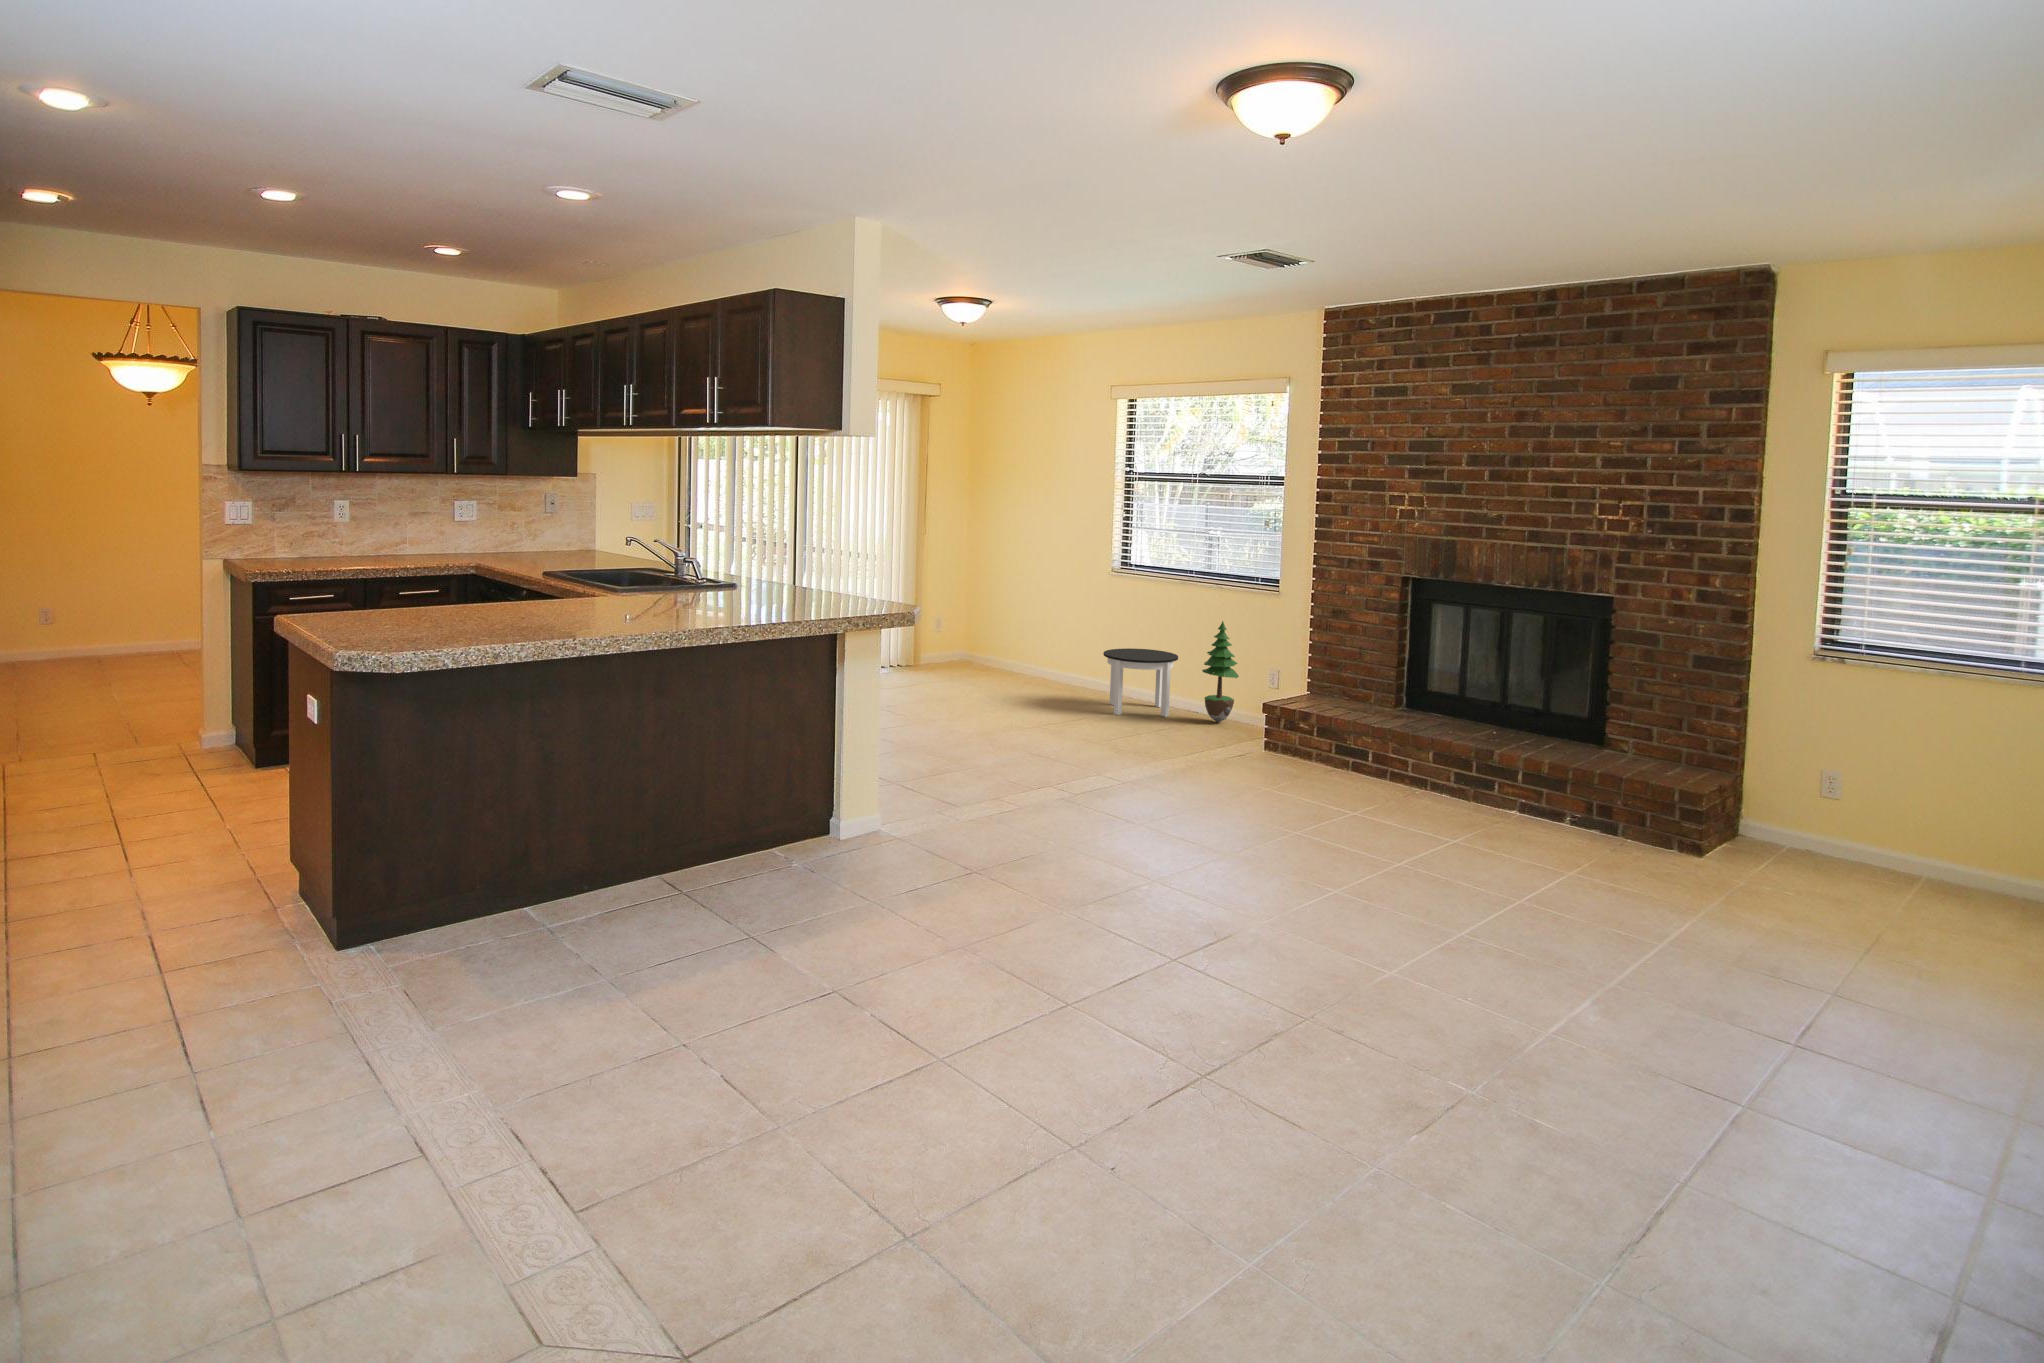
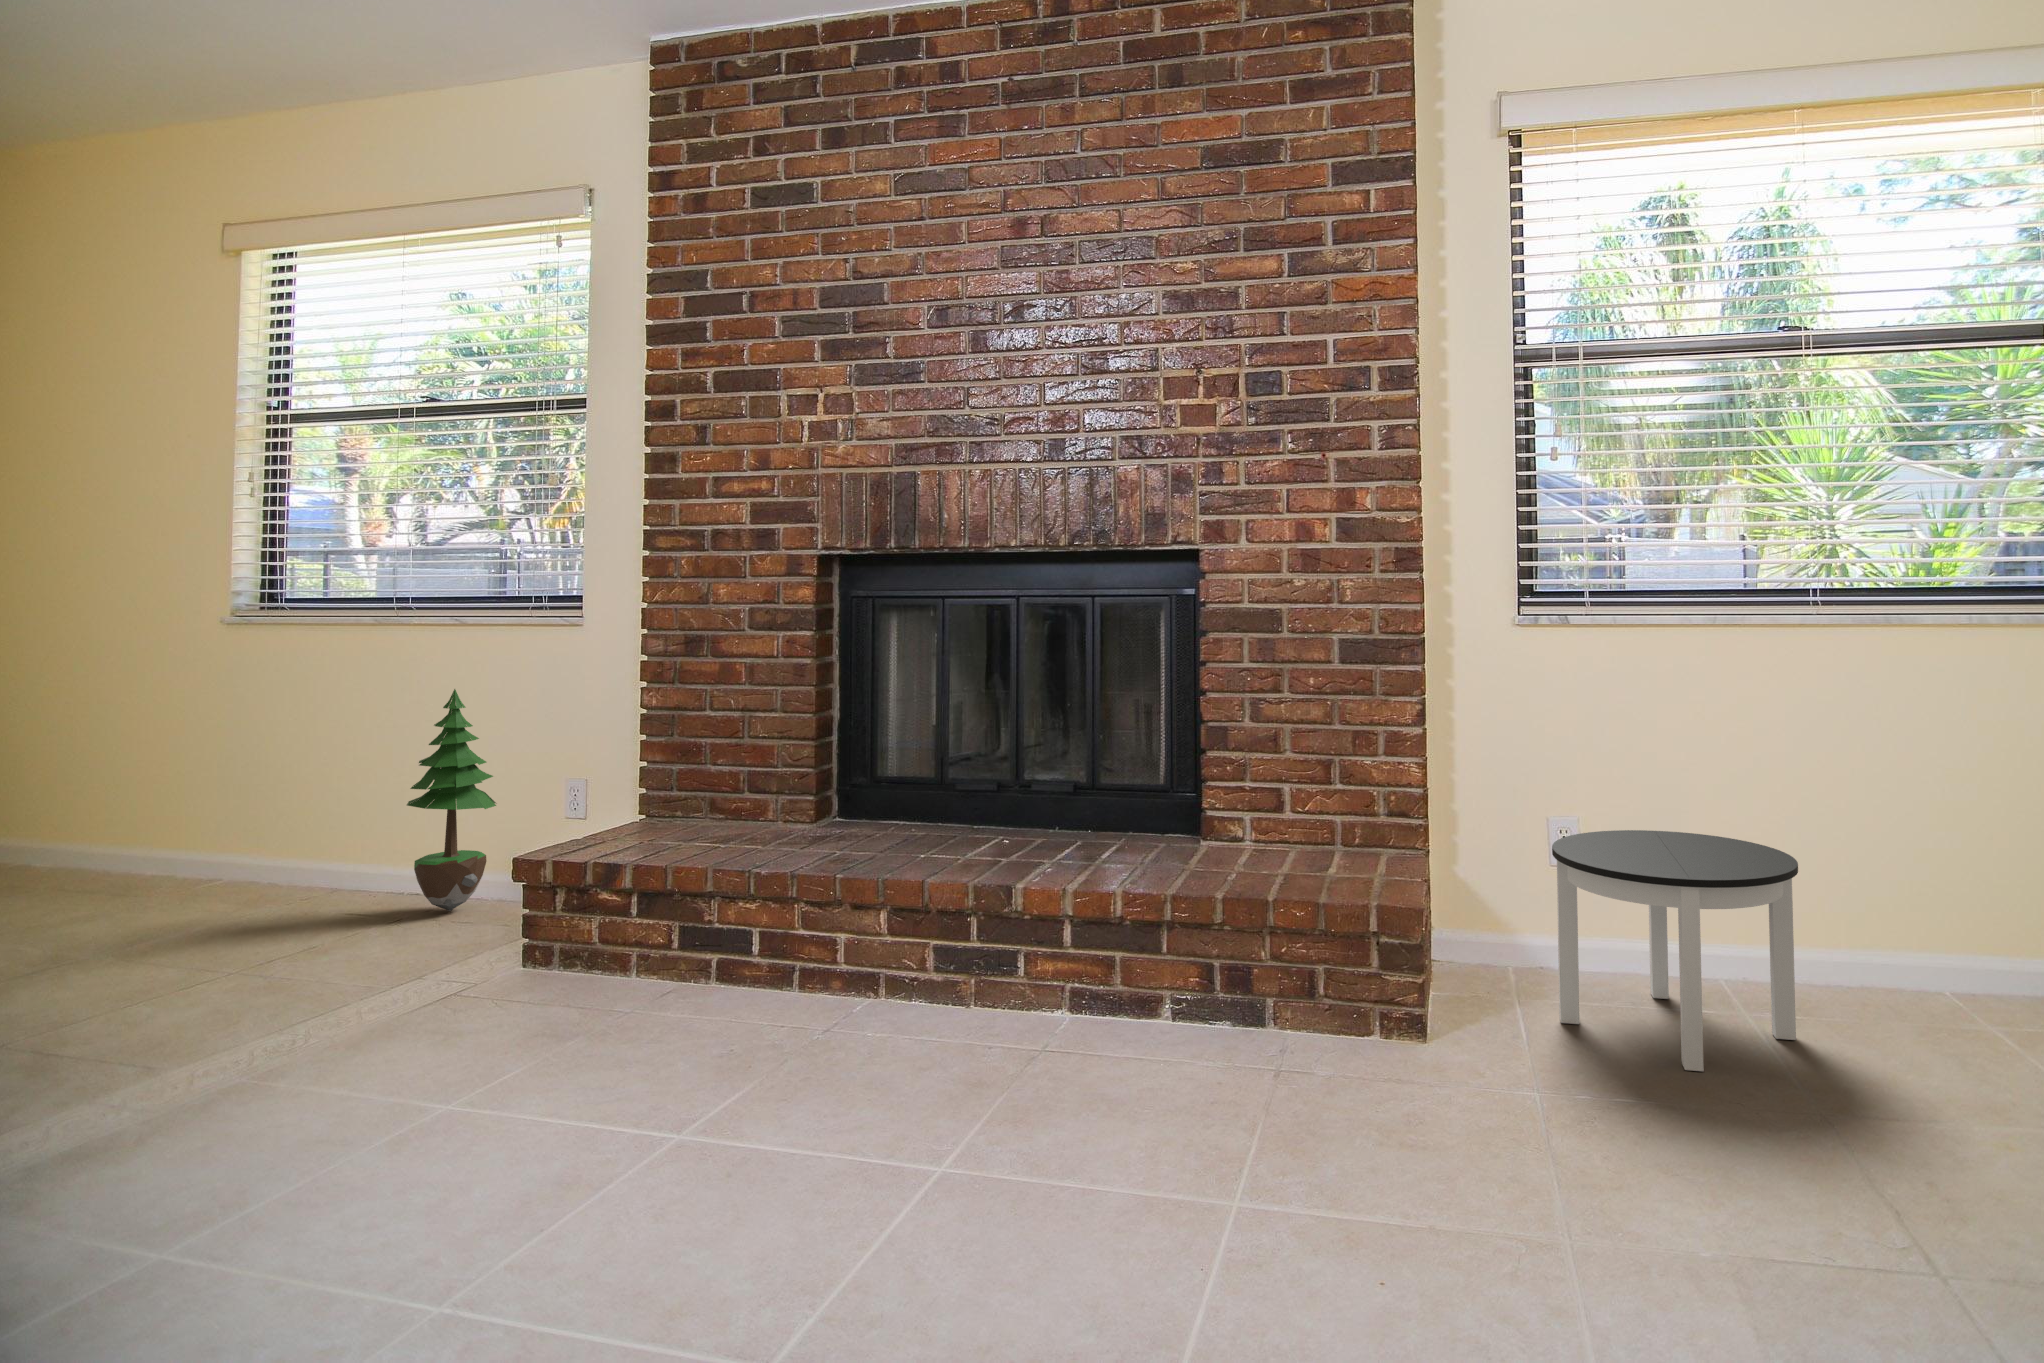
round table: present [1103,648,1178,717] -> present [1552,830,1798,1071]

